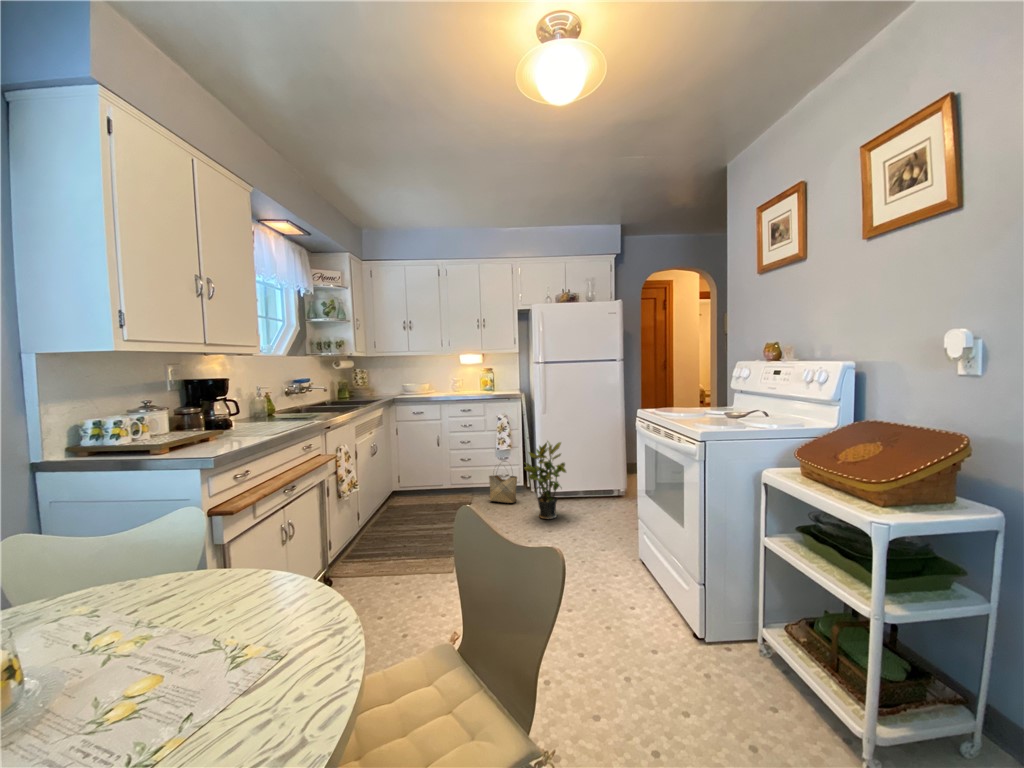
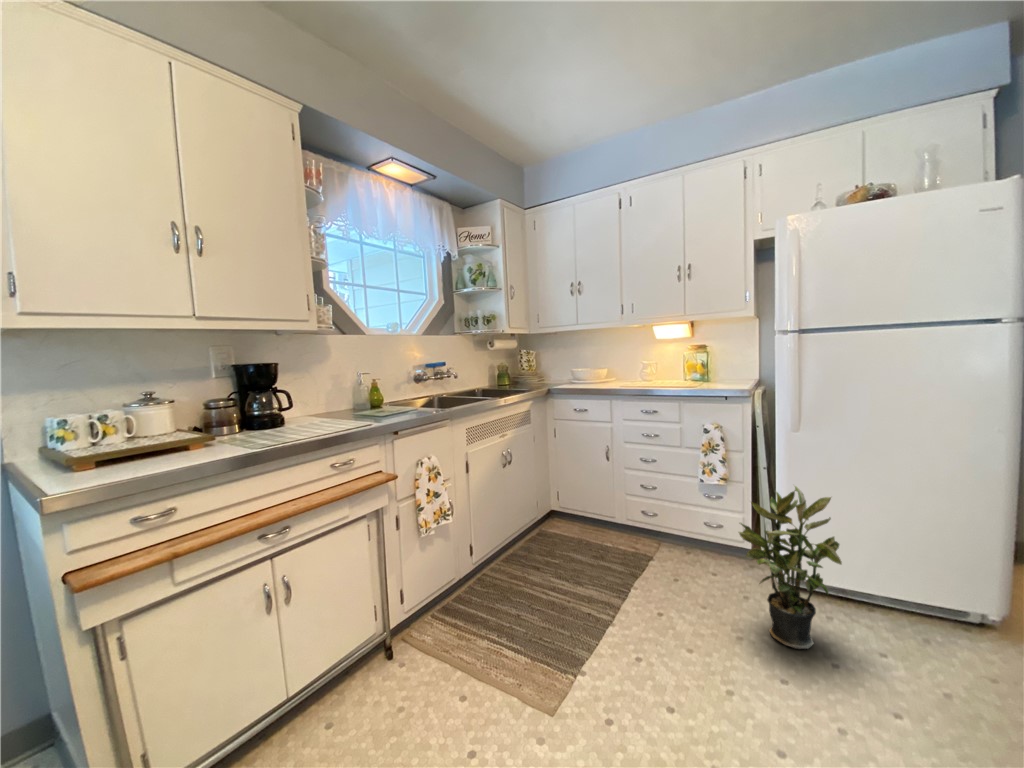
woven basket: present [489,475,517,503] -> none [681,501,734,579]

